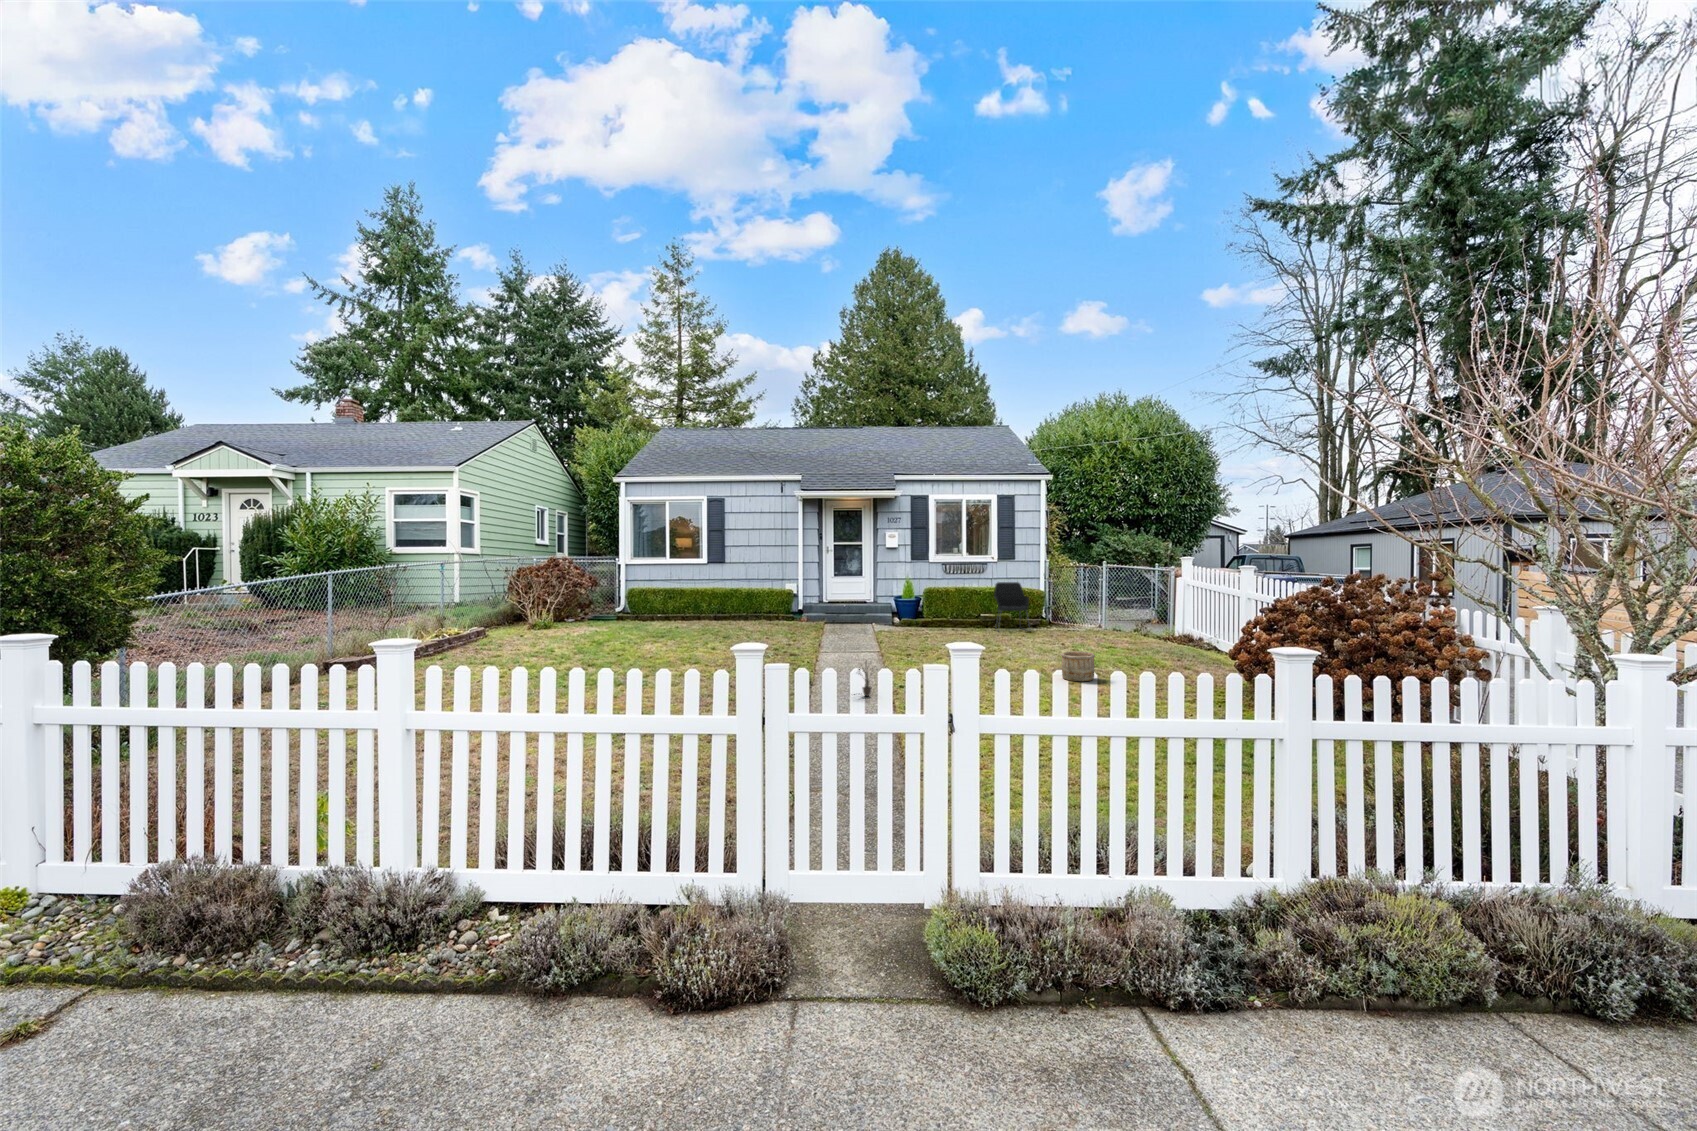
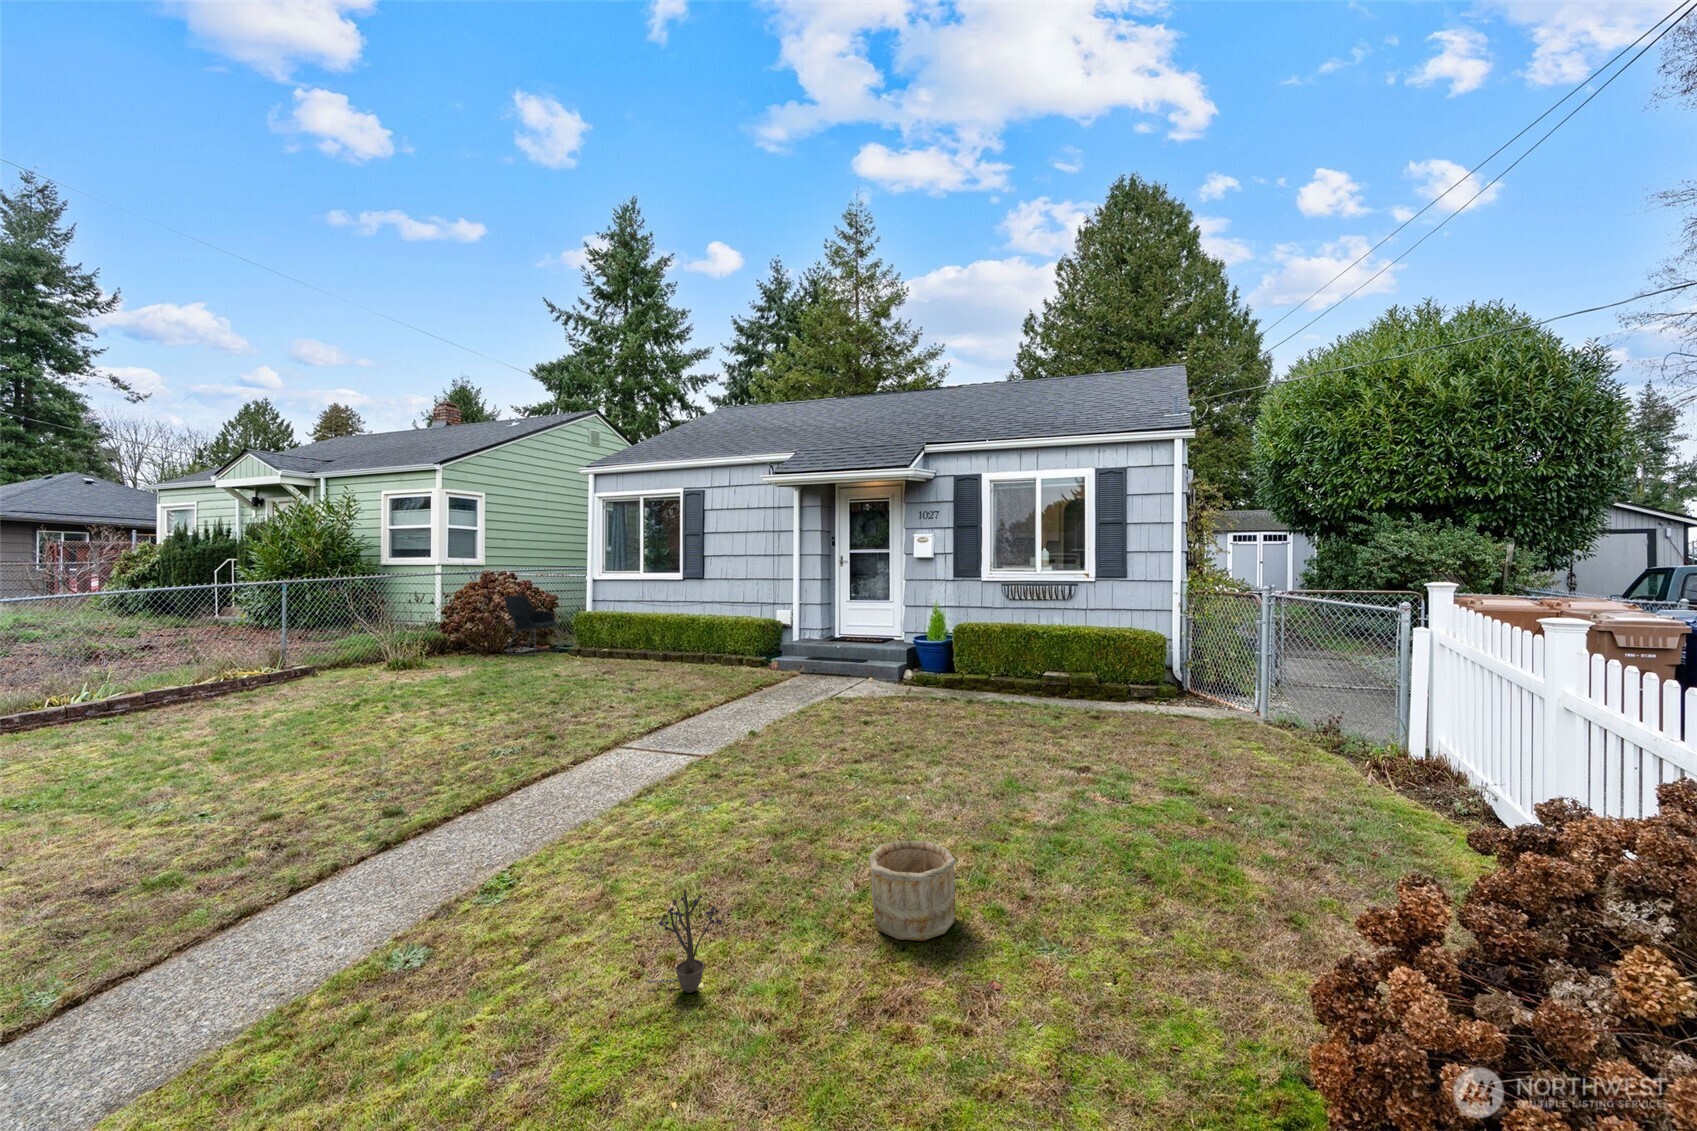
chair: present [994,582,1031,631] -> present [504,595,561,655]
decorative plant: present [854,661,873,696] -> present [648,890,722,993]

